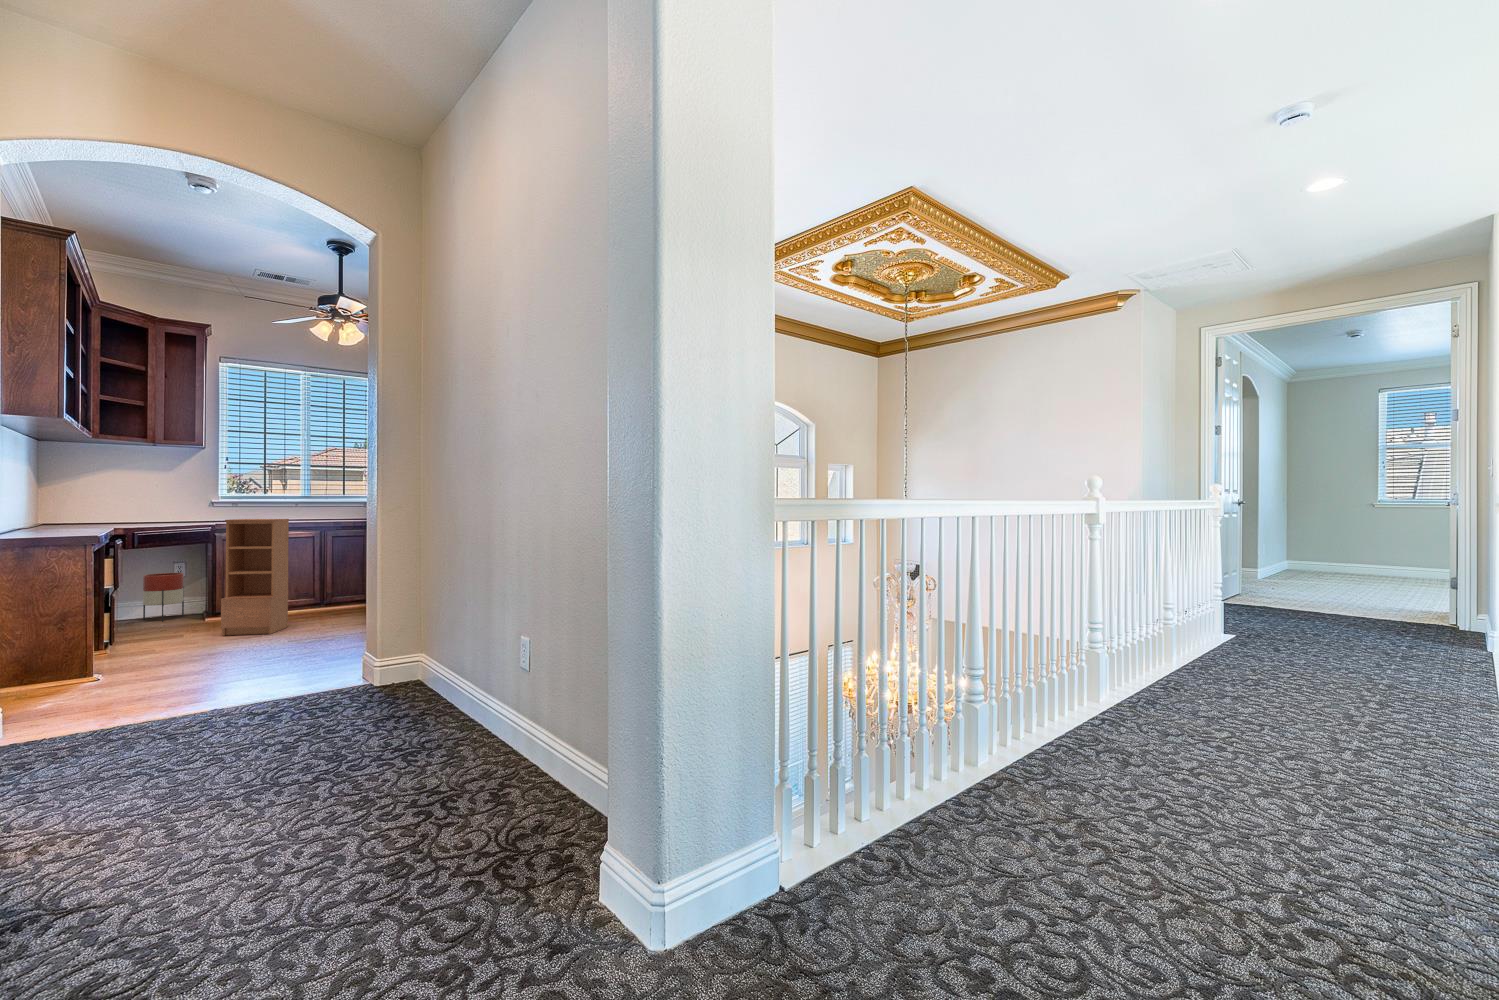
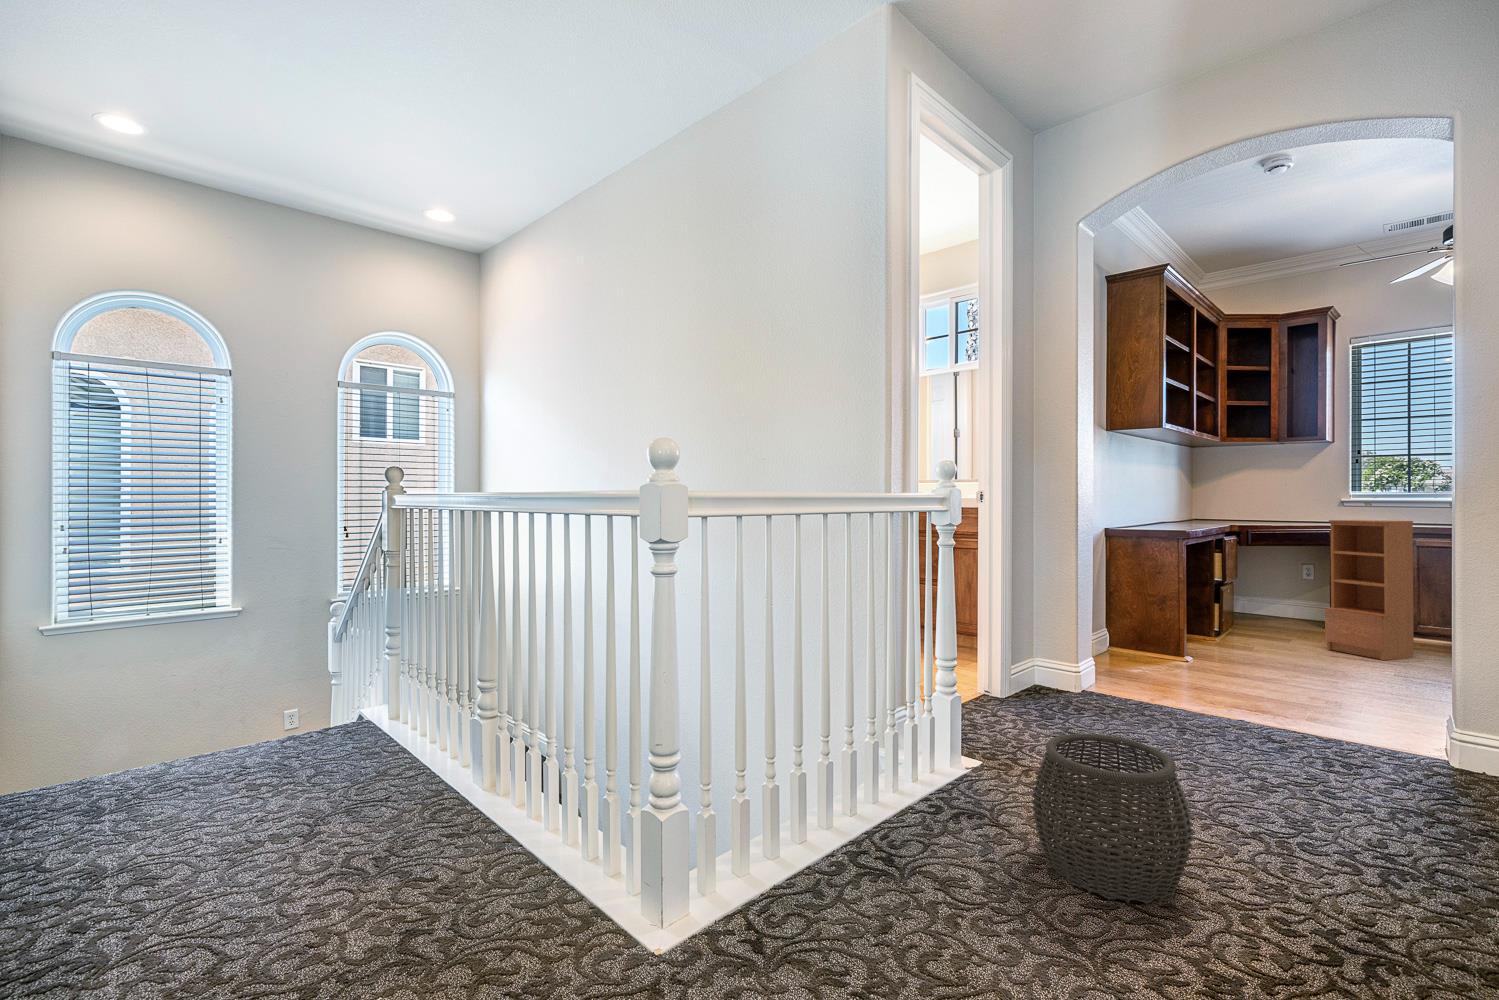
planter: present [143,573,184,622] -> none [1270,573,1311,623]
woven basket: none [149,730,327,899] -> present [1032,734,1194,904]

